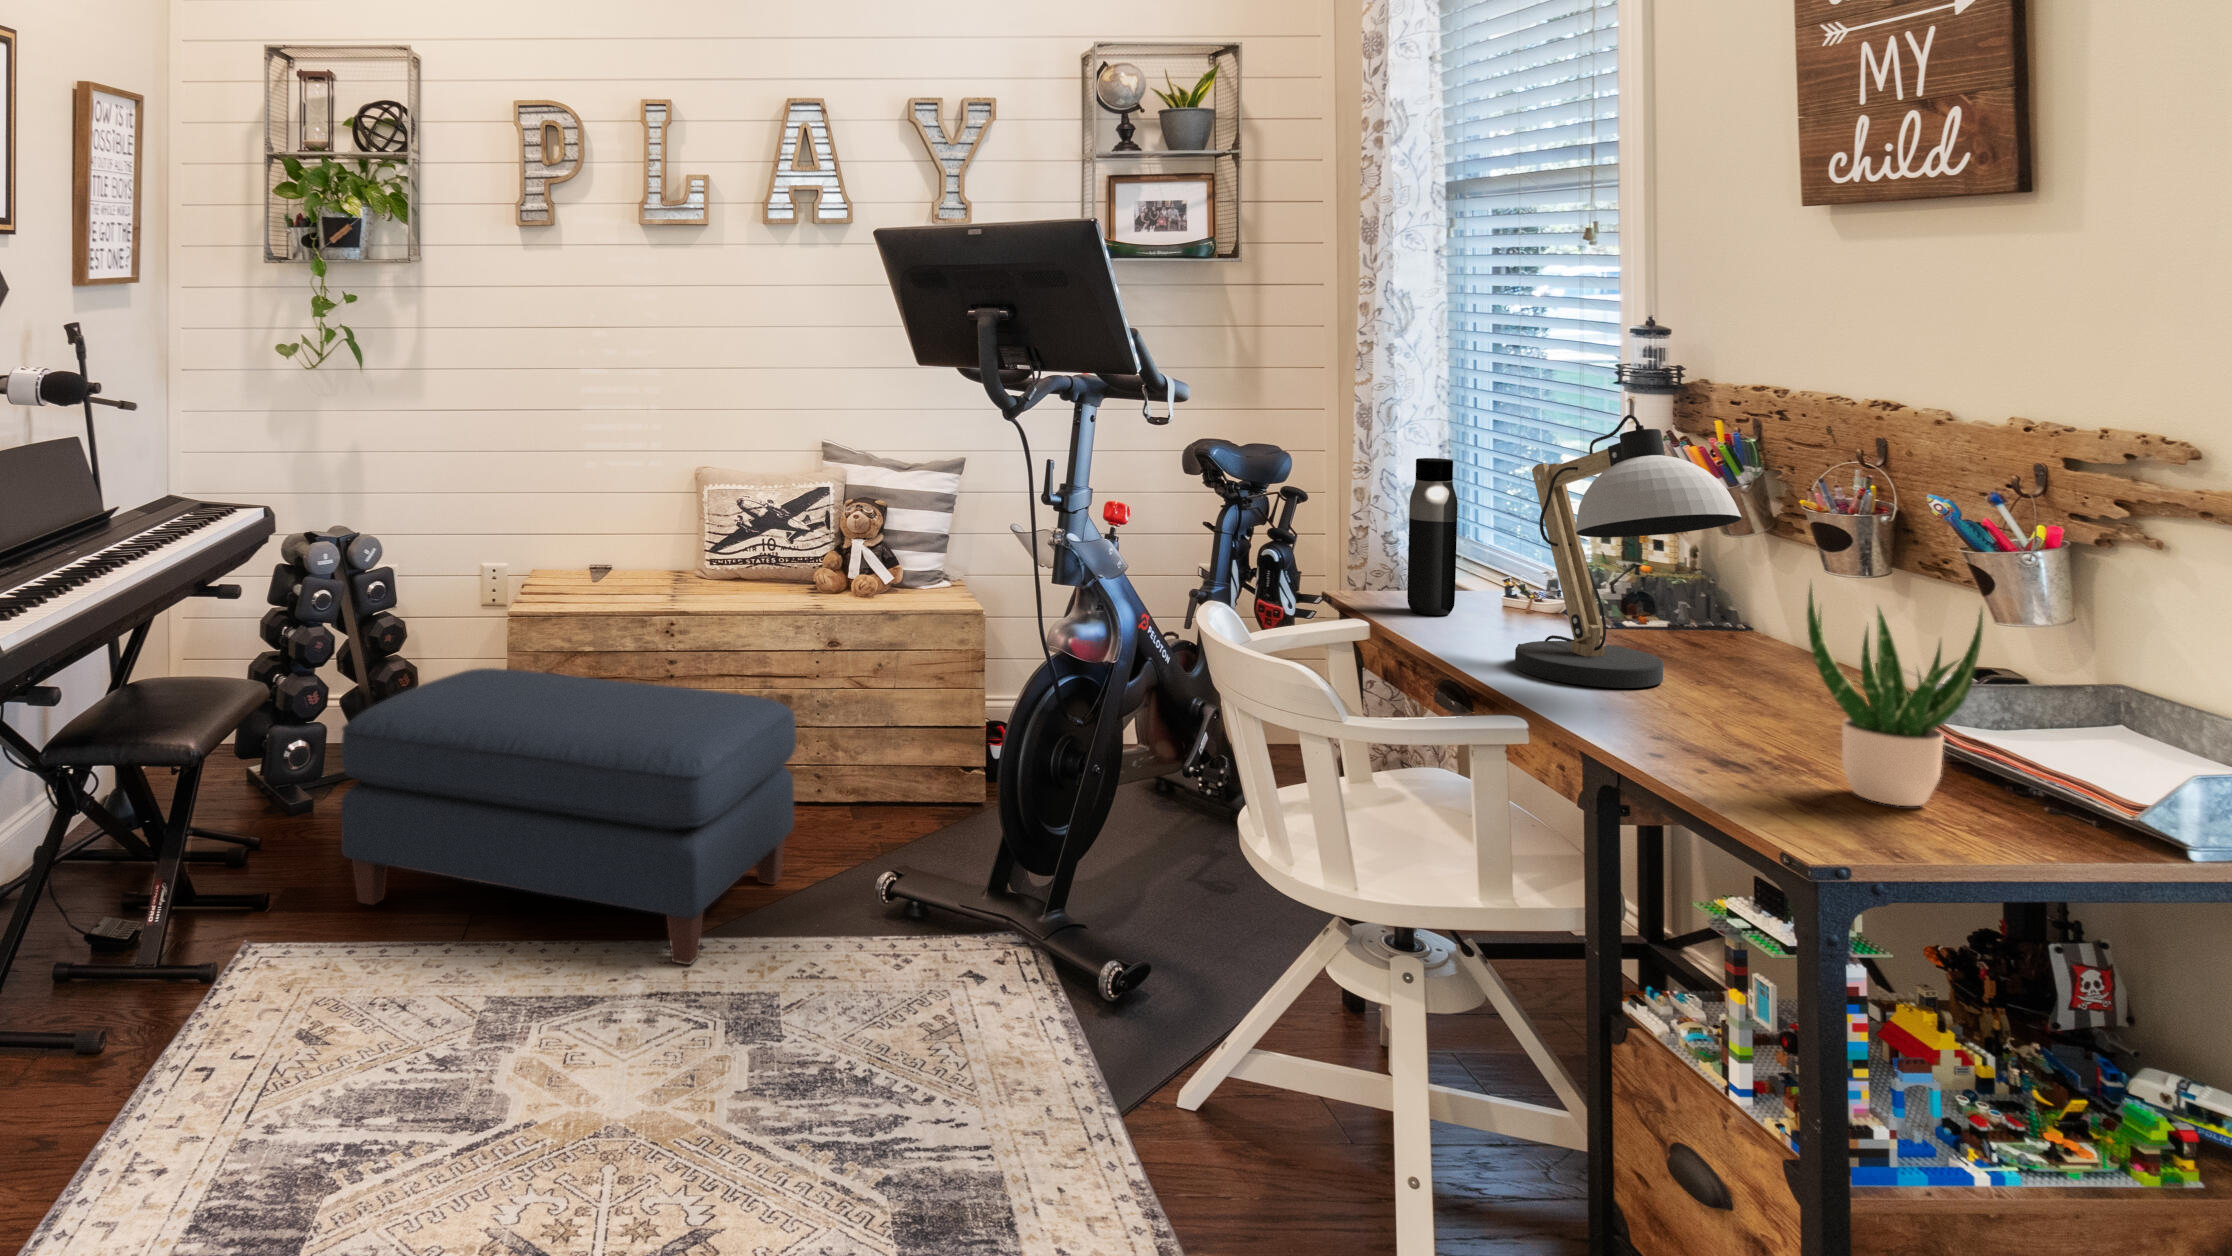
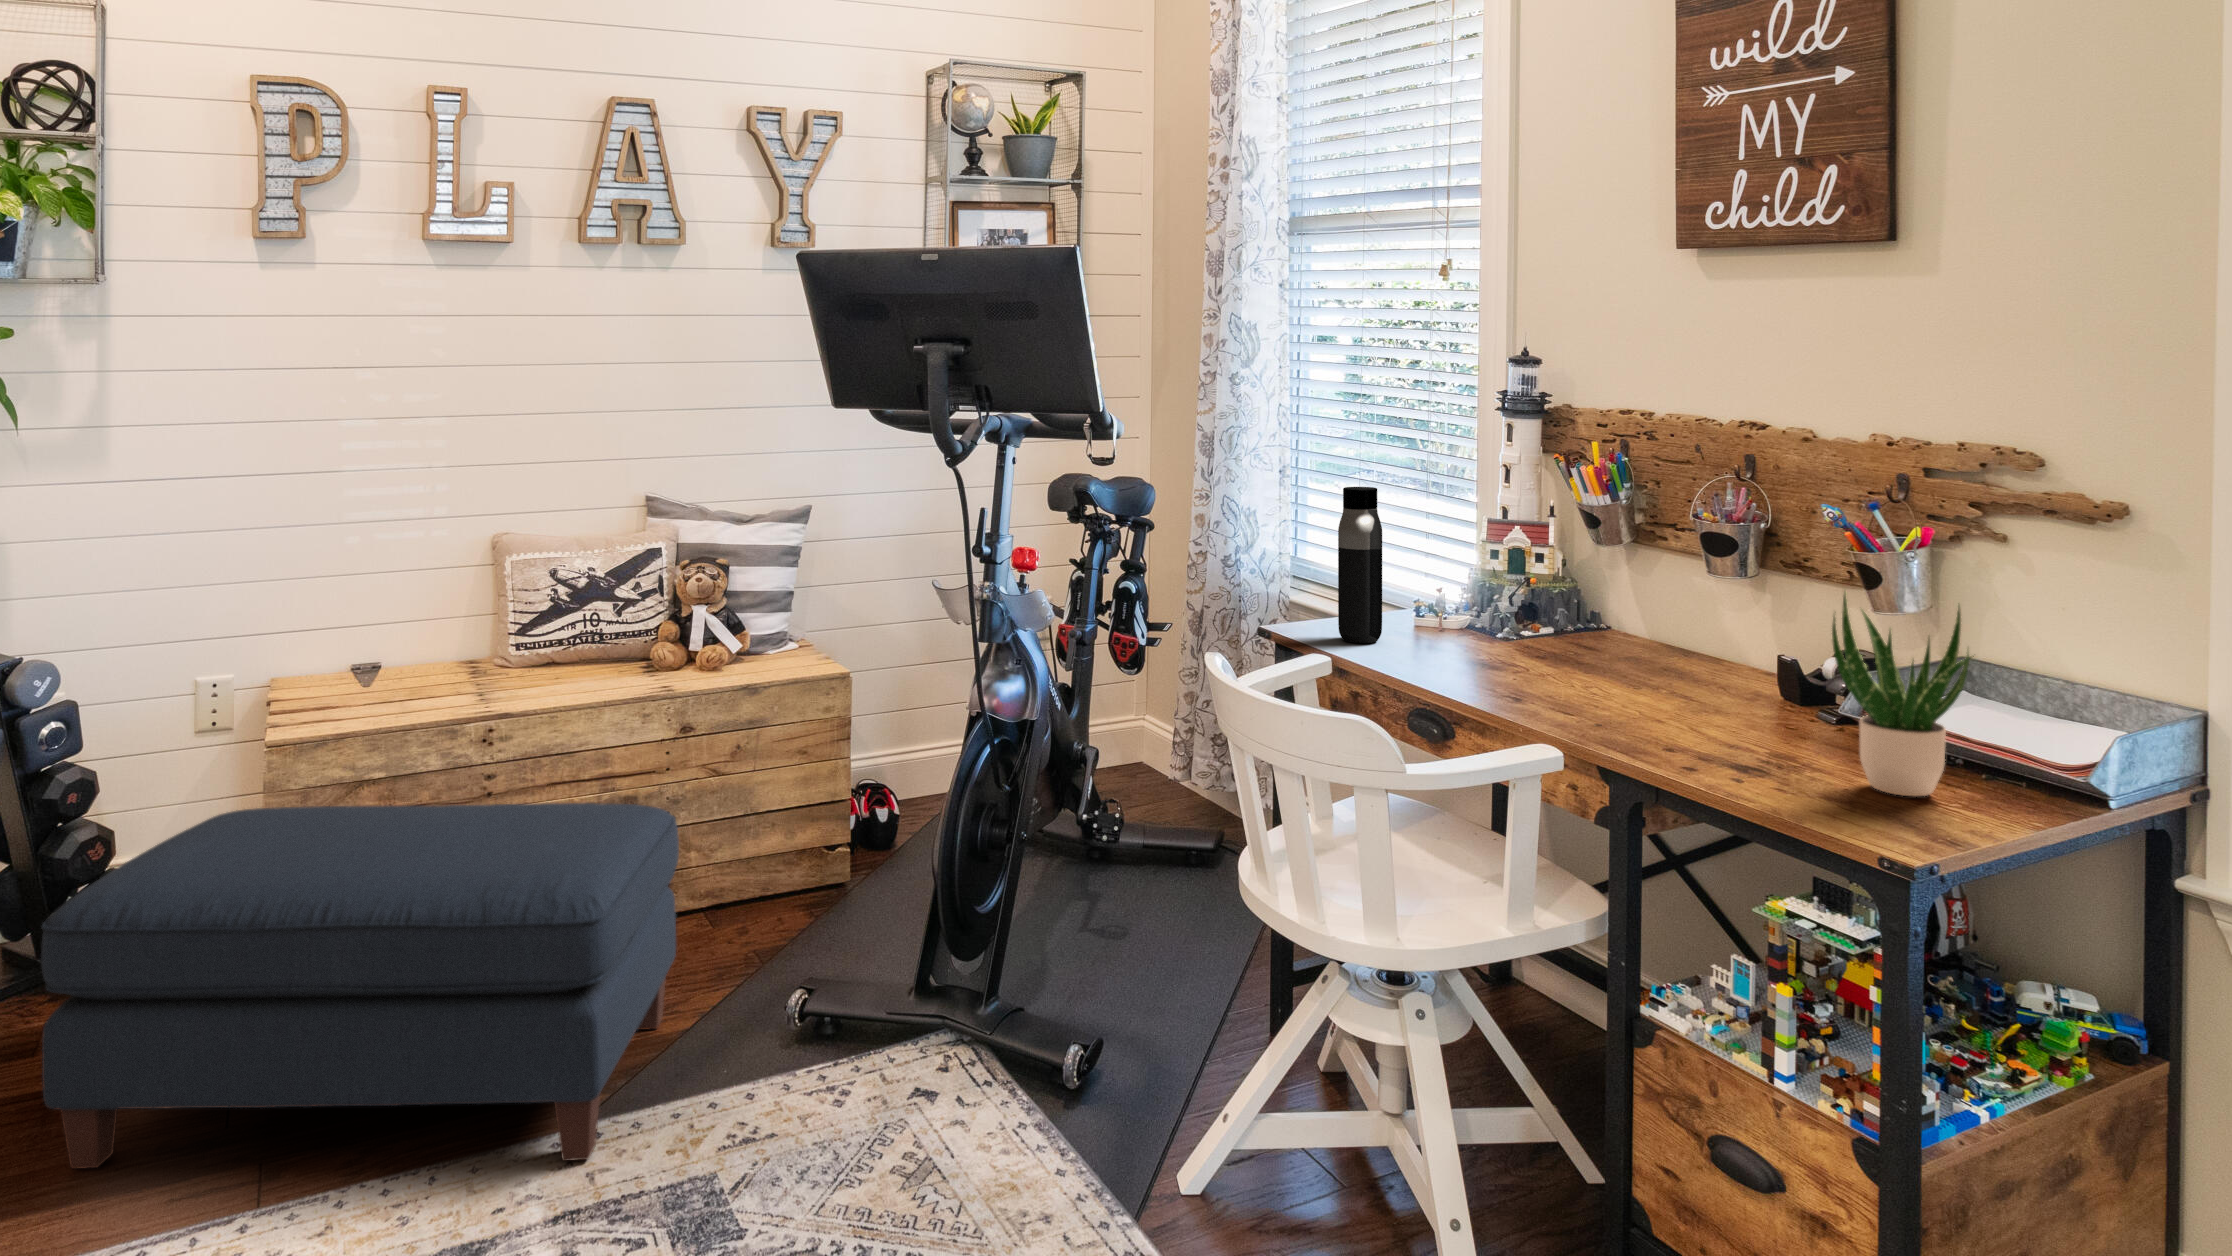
desk lamp: present [1515,415,1742,688] -> none [1466,438,1697,704]

